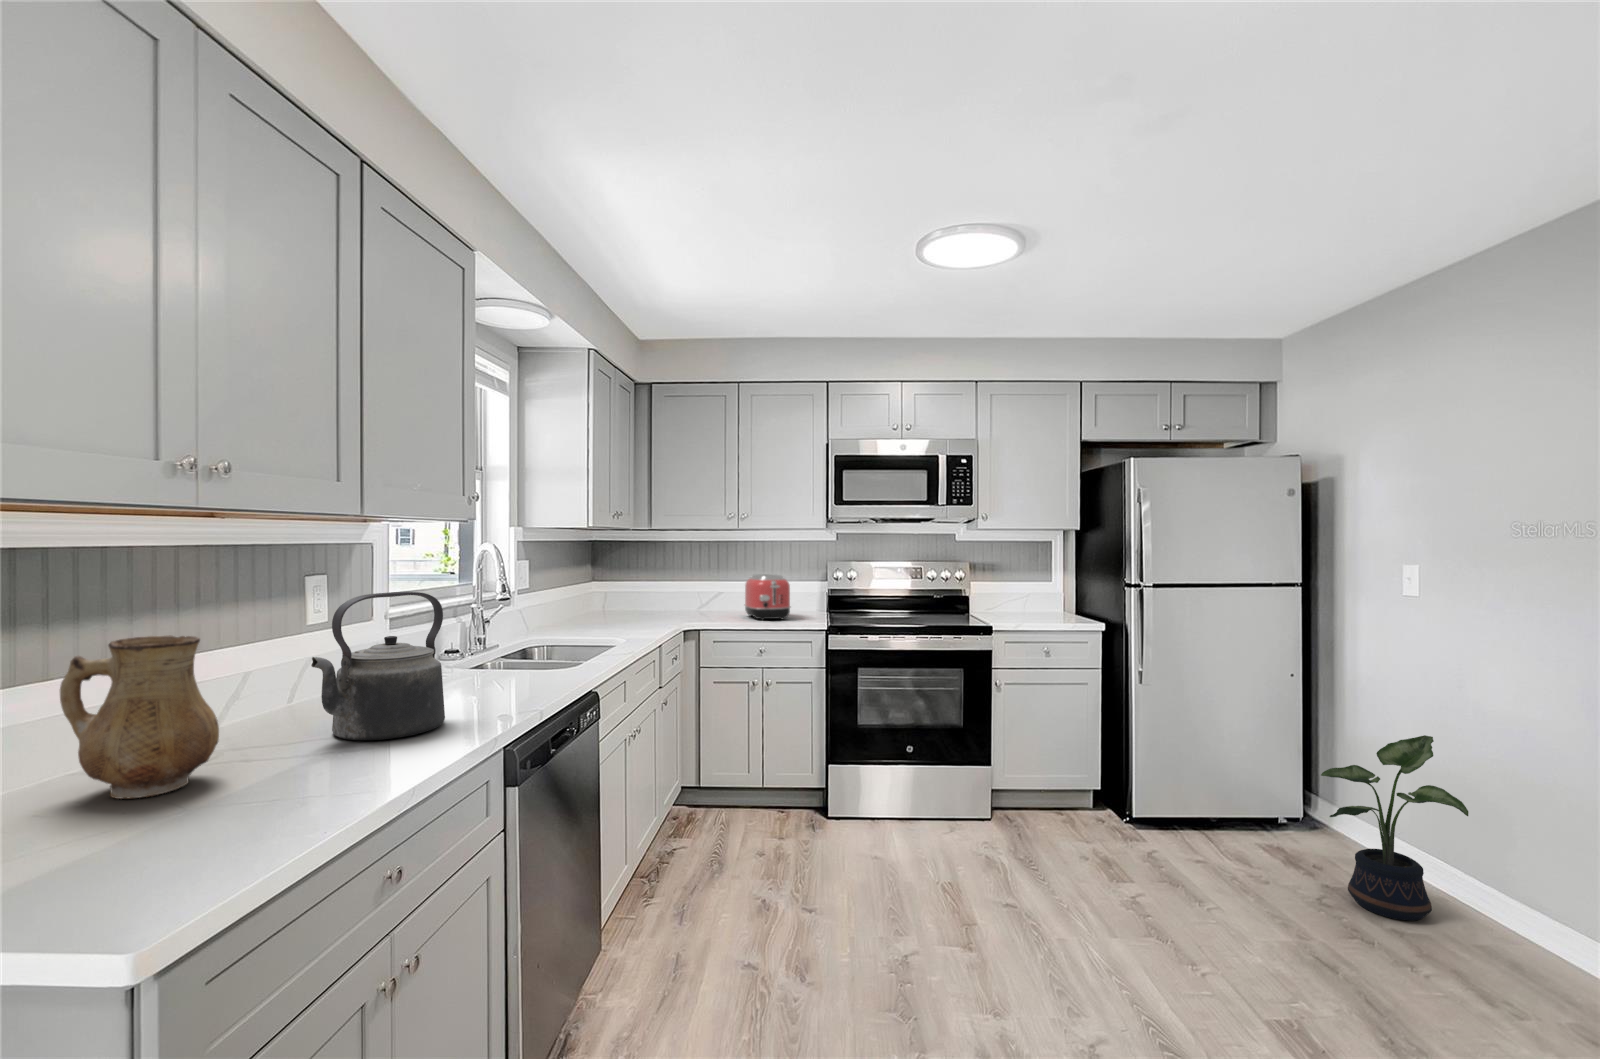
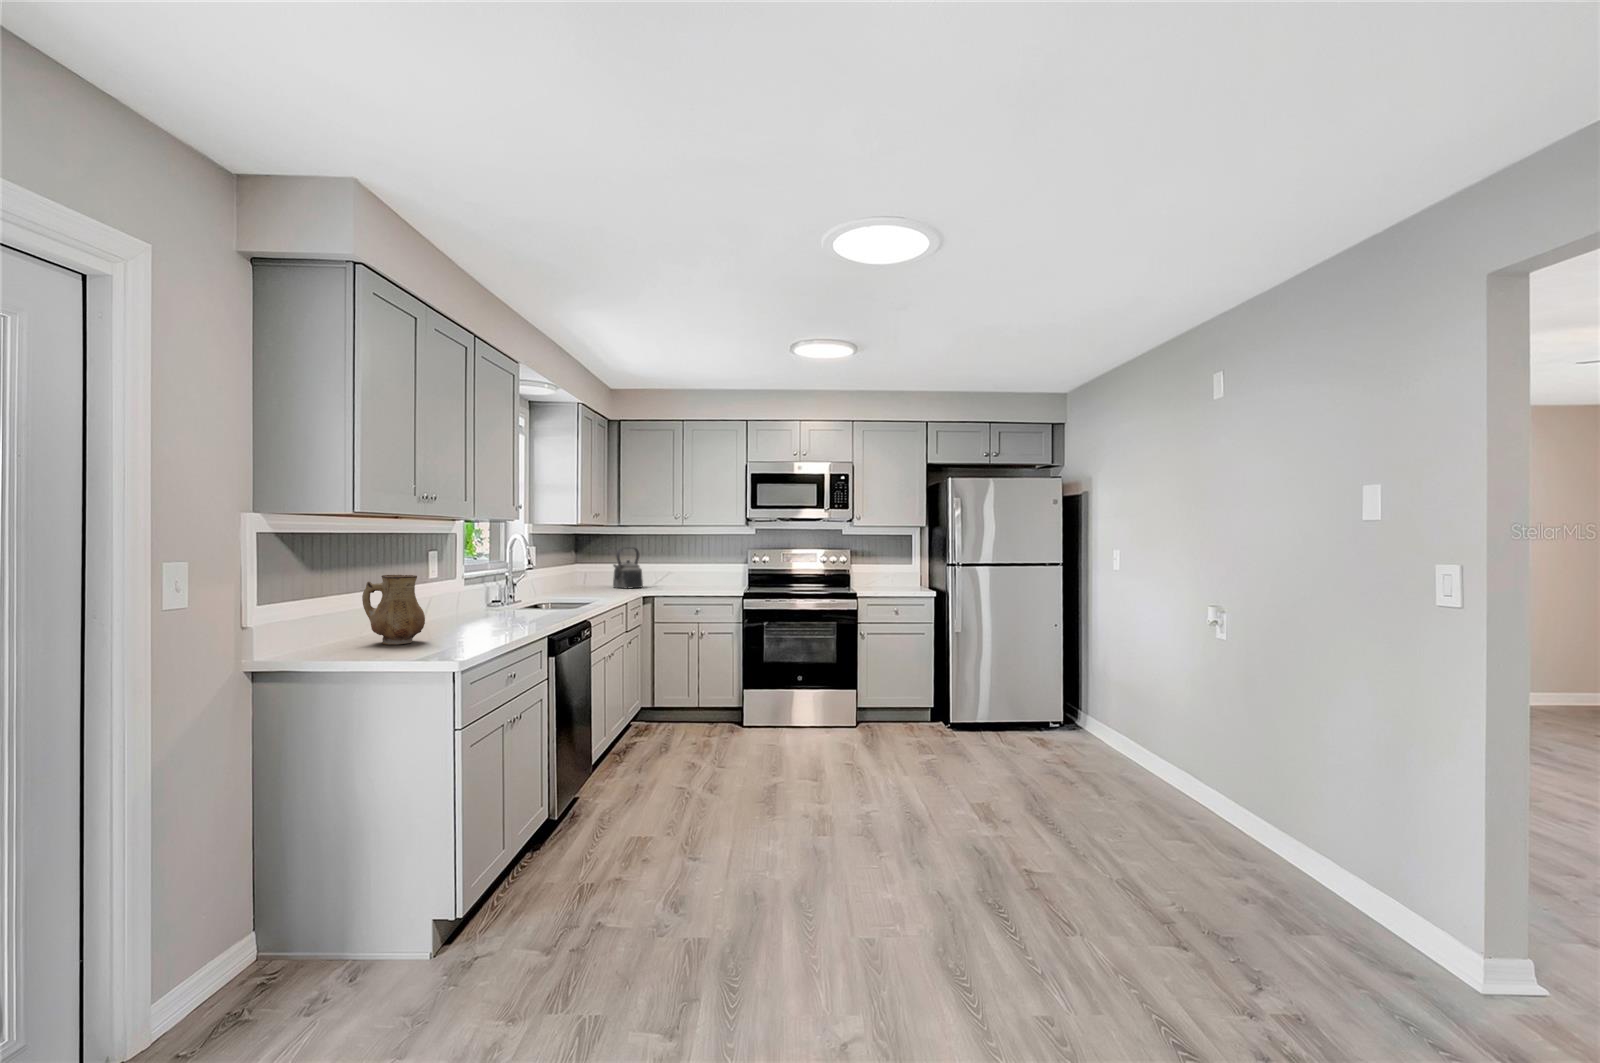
toaster: present [745,574,790,620] -> none [687,559,720,591]
kettle: present [311,592,445,740] -> present [613,548,643,588]
potted plant: present [1321,735,1468,921] -> none [1044,657,1116,766]

